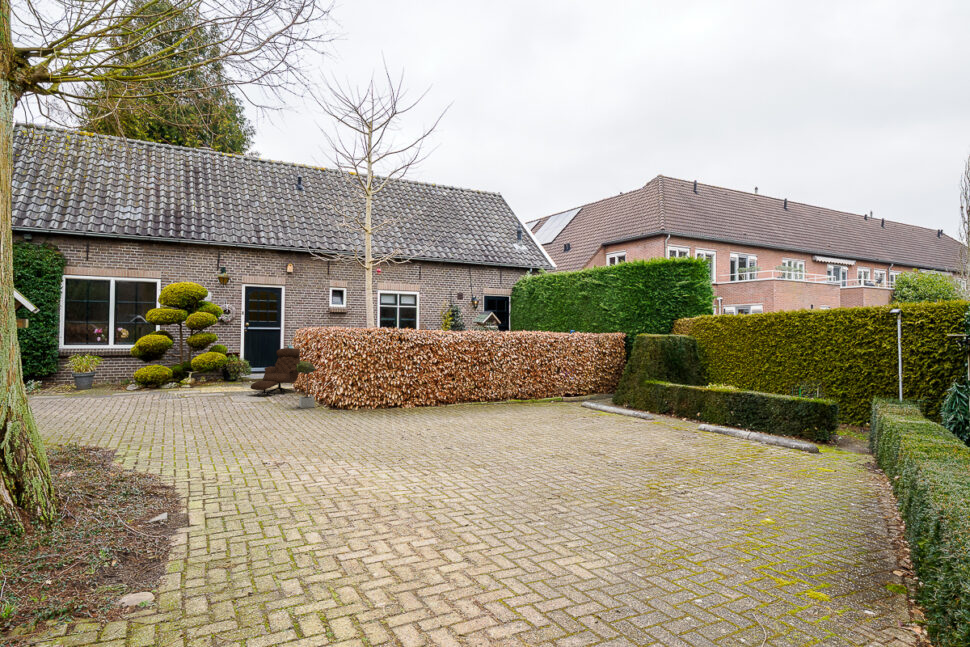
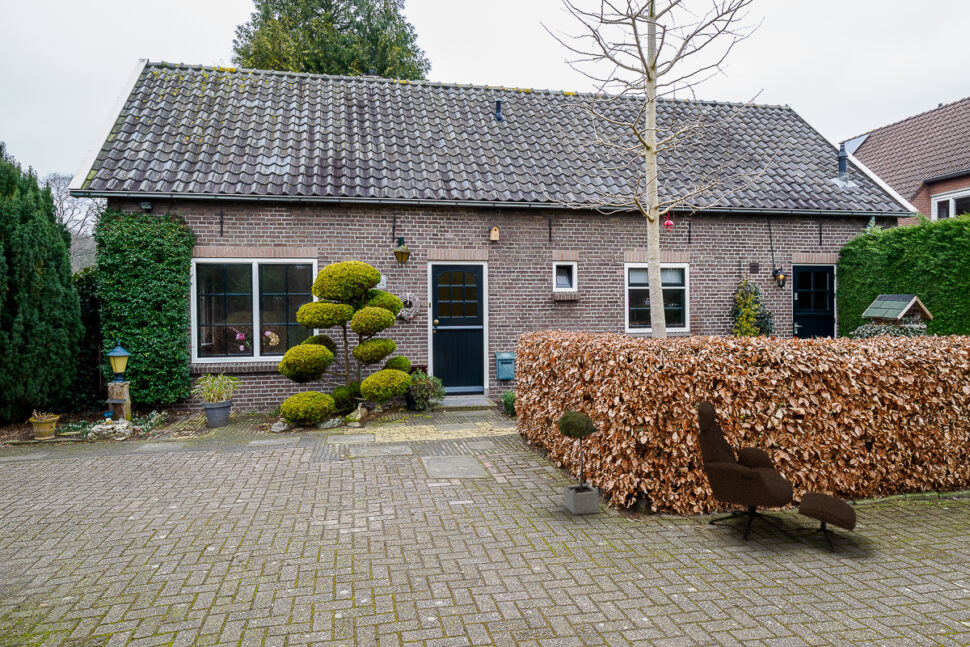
lounge chair: present [250,348,300,397] -> present [697,400,857,551]

